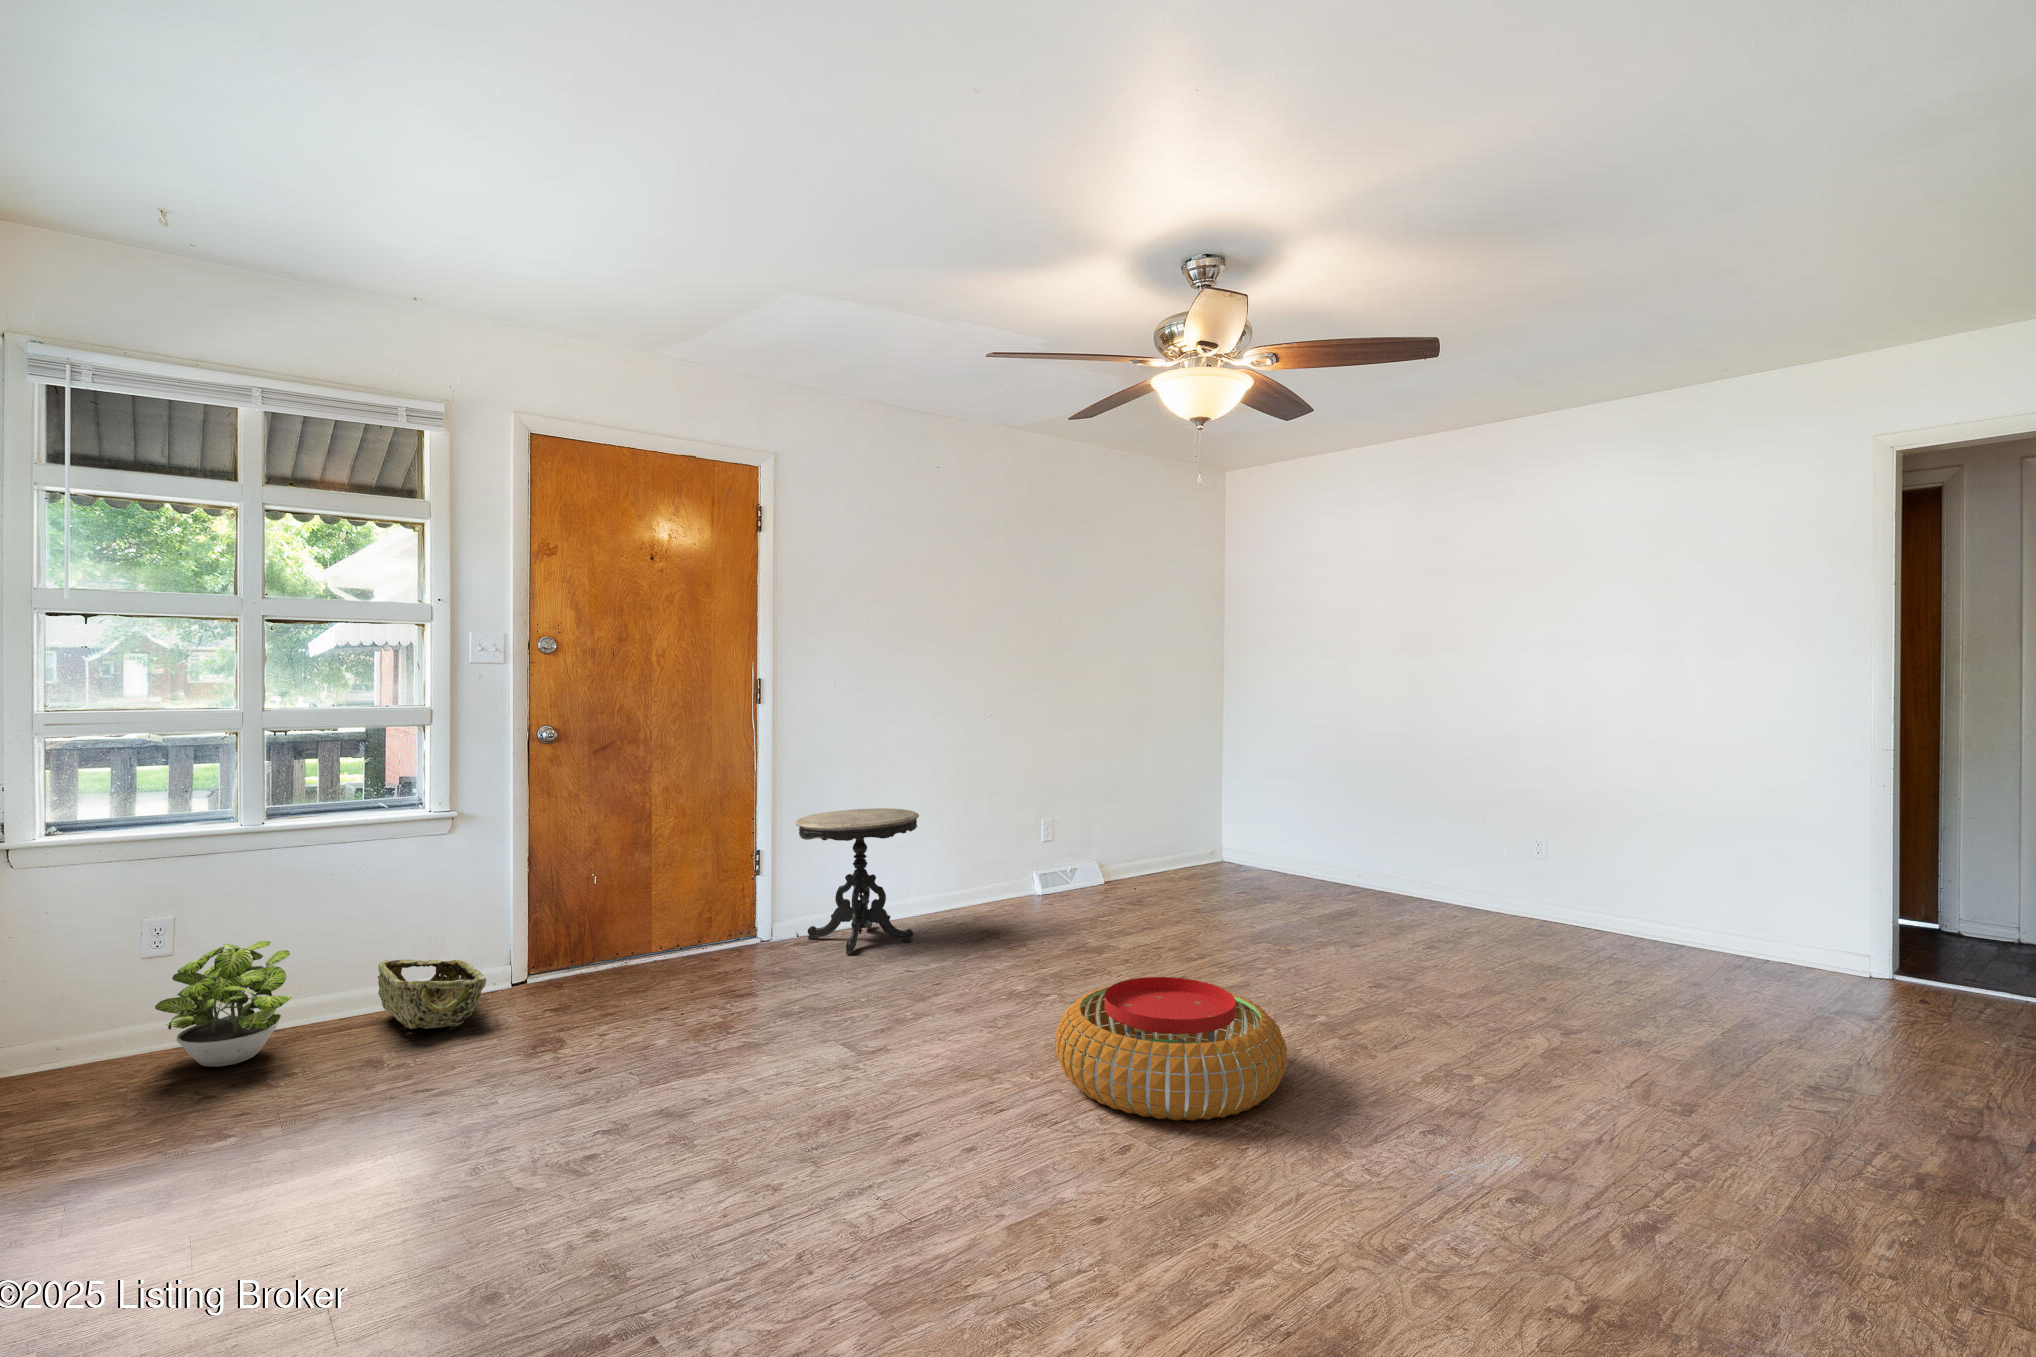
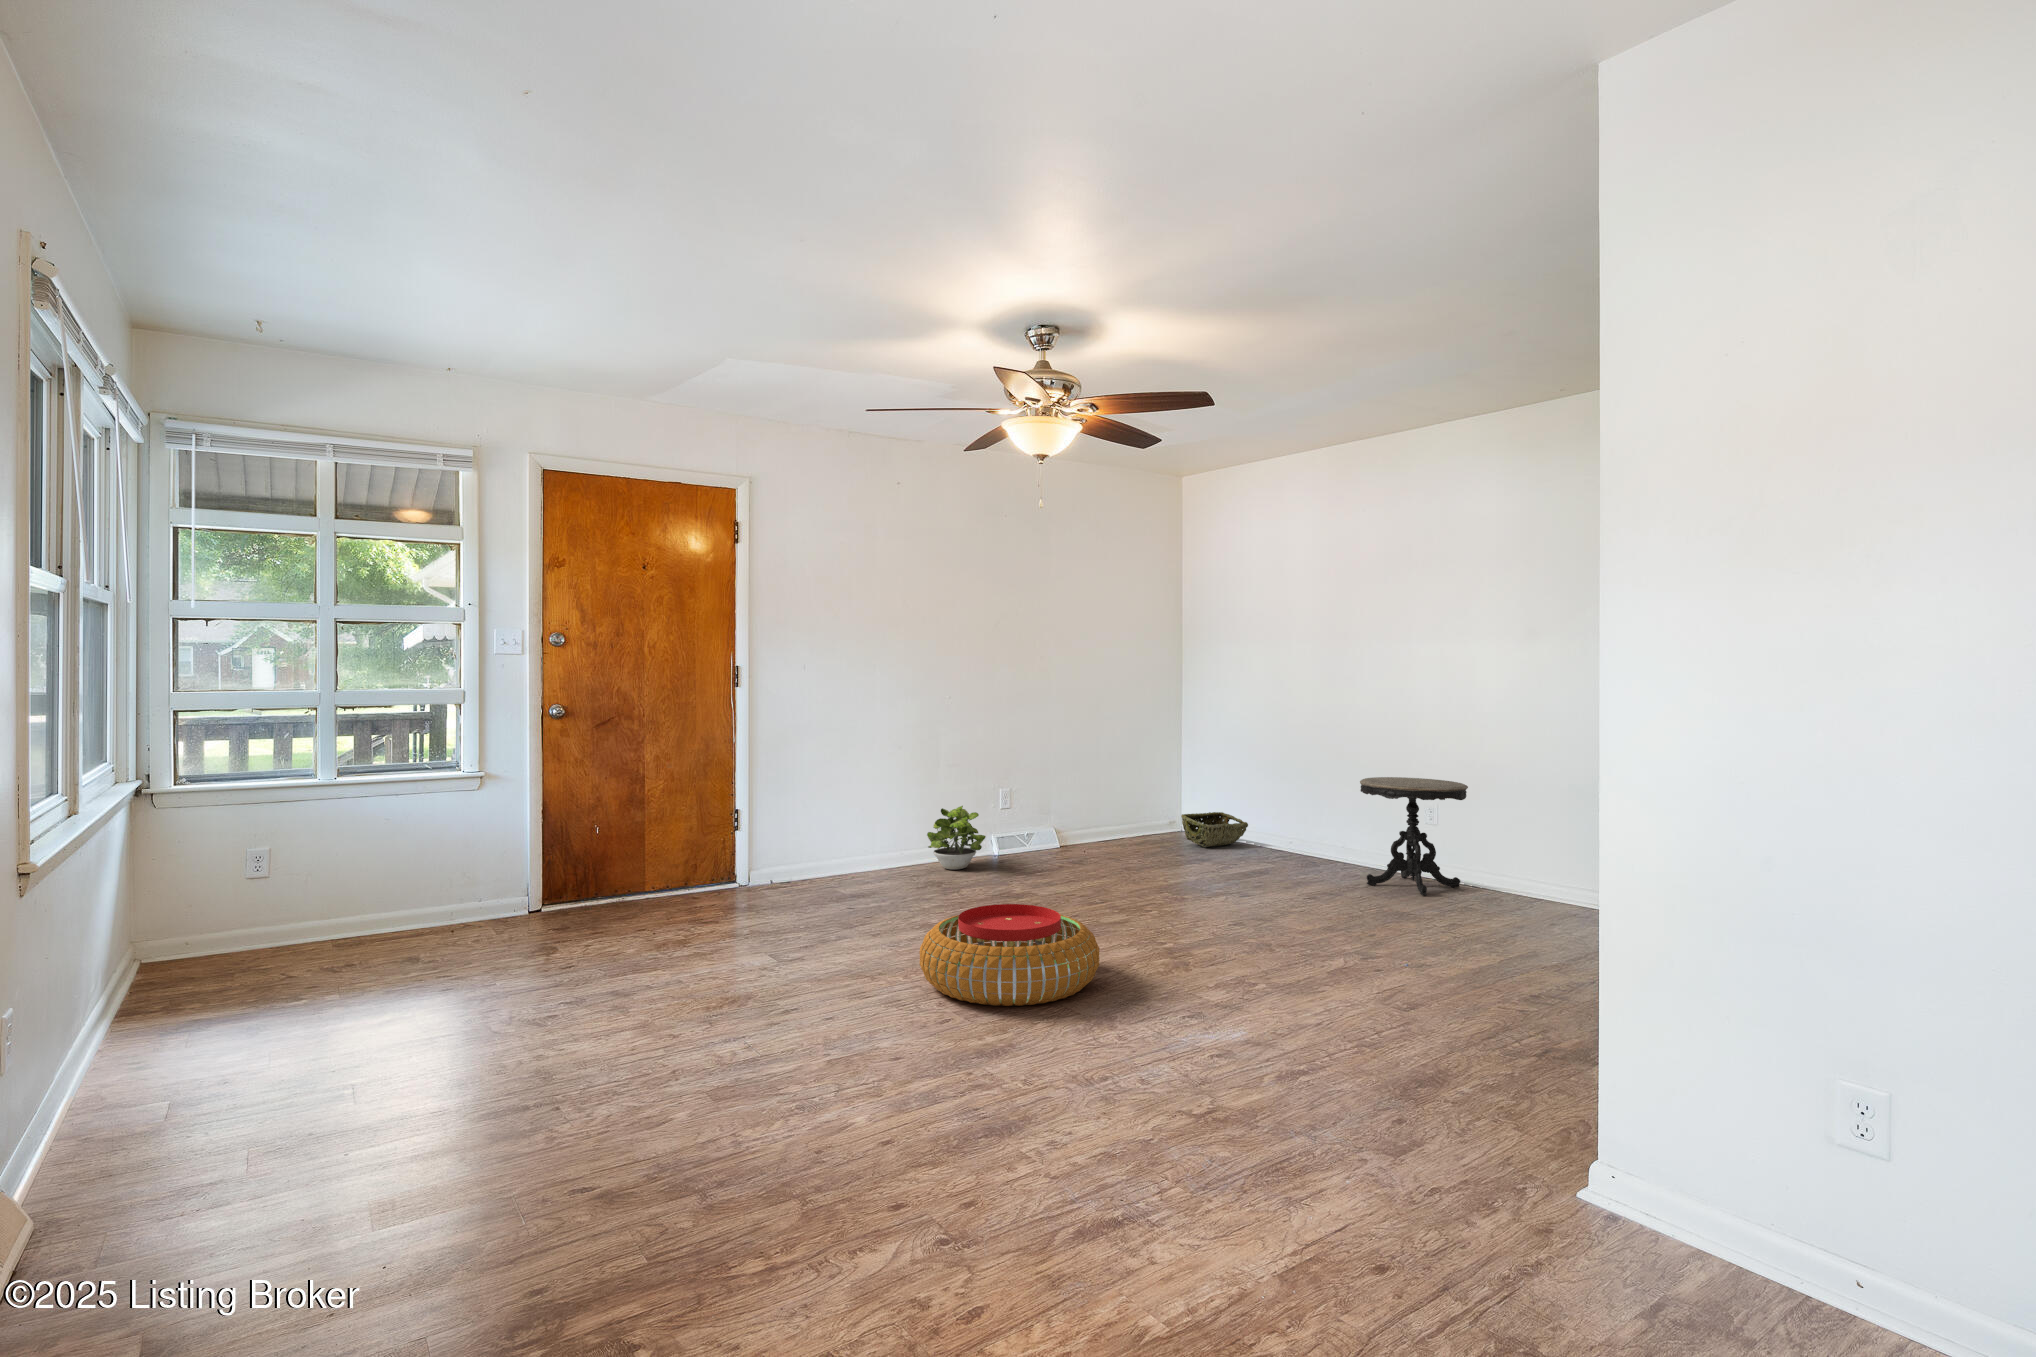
side table: present [796,808,919,955] -> present [1360,777,1468,896]
potted plant: present [155,941,291,1067] -> present [927,806,986,870]
woven basket: present [378,960,486,1029] -> present [1181,812,1248,847]

